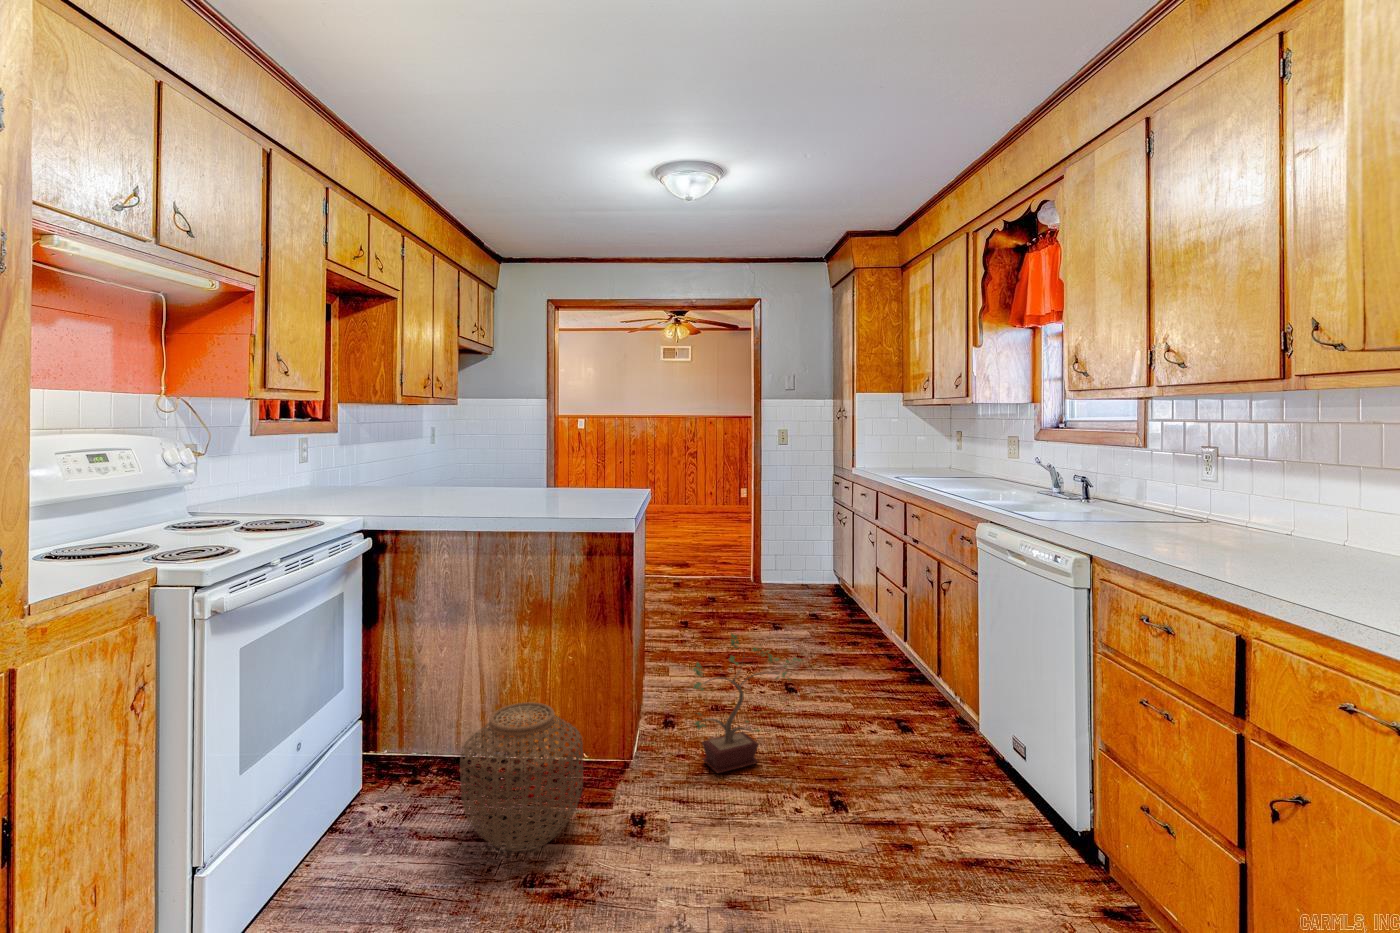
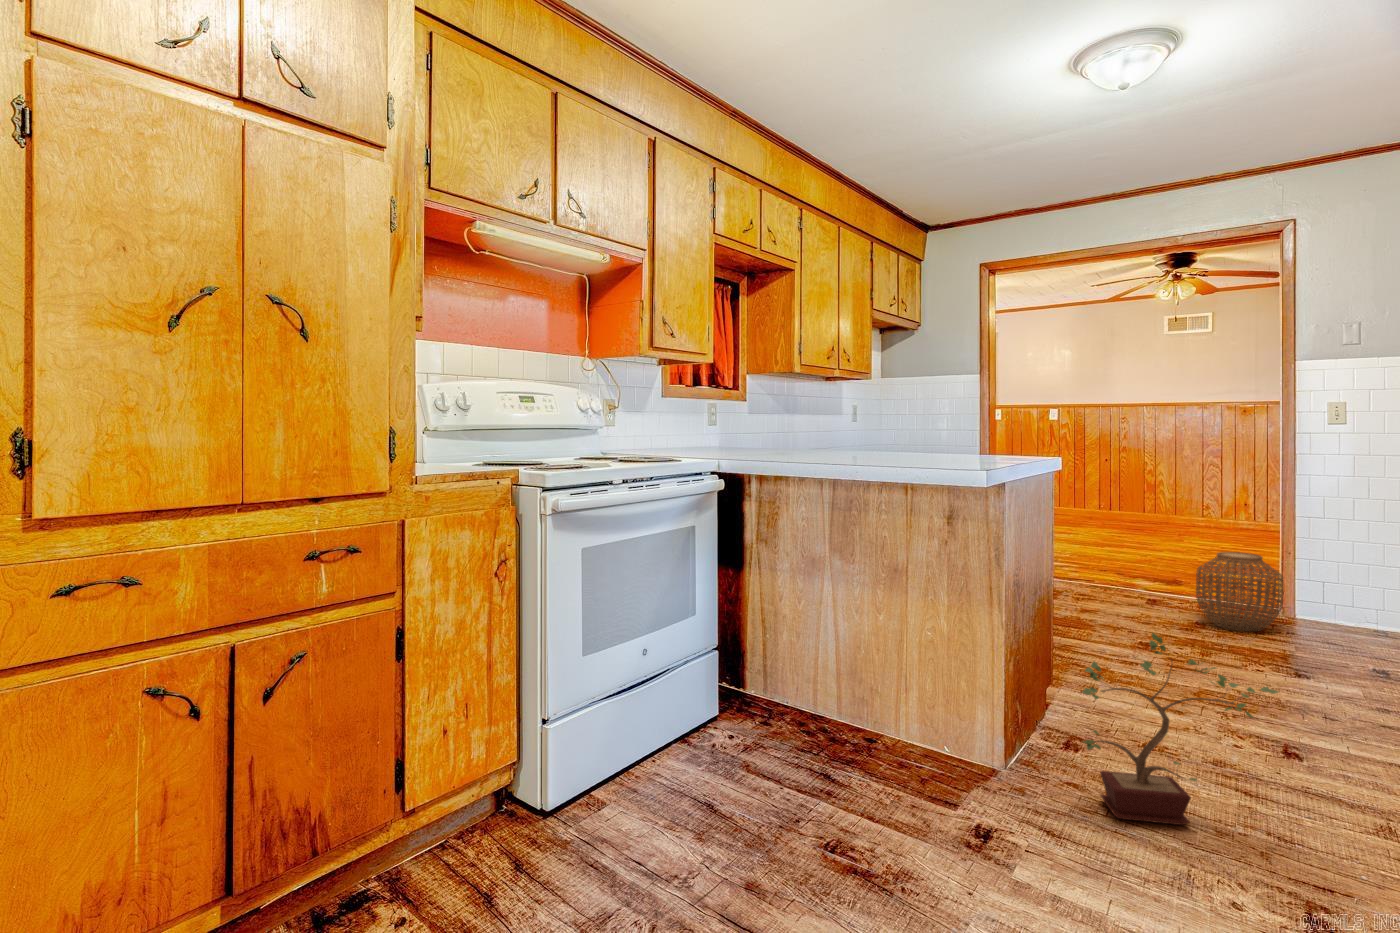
woven basket: present [460,702,583,851] -> present [1196,552,1284,631]

